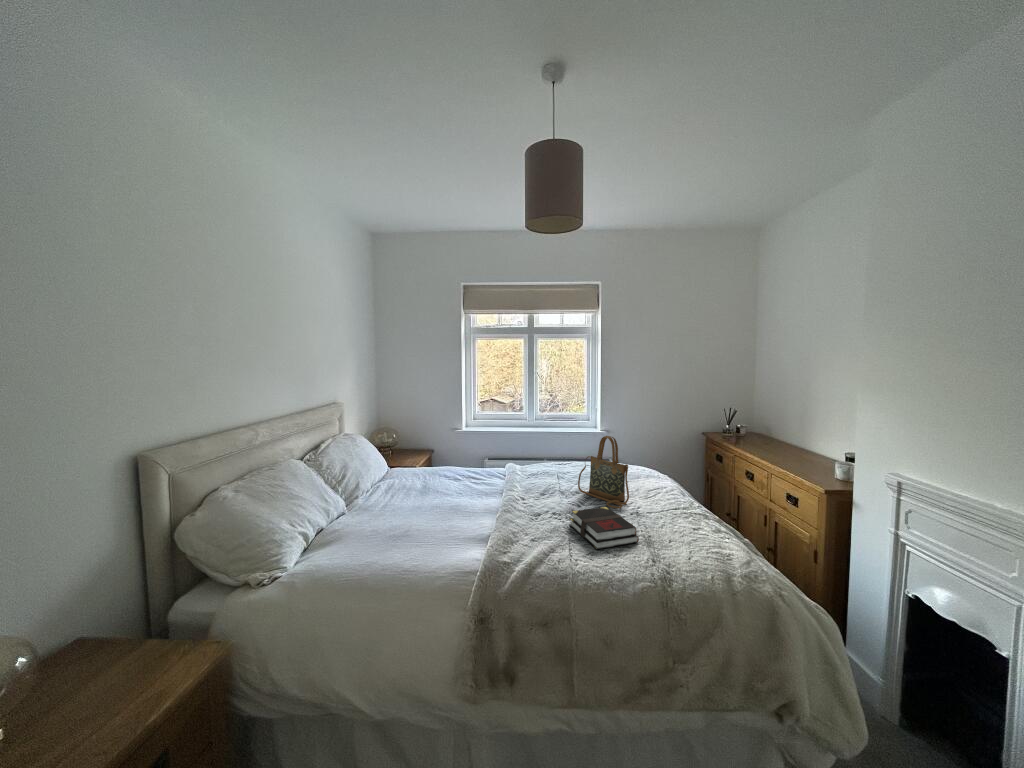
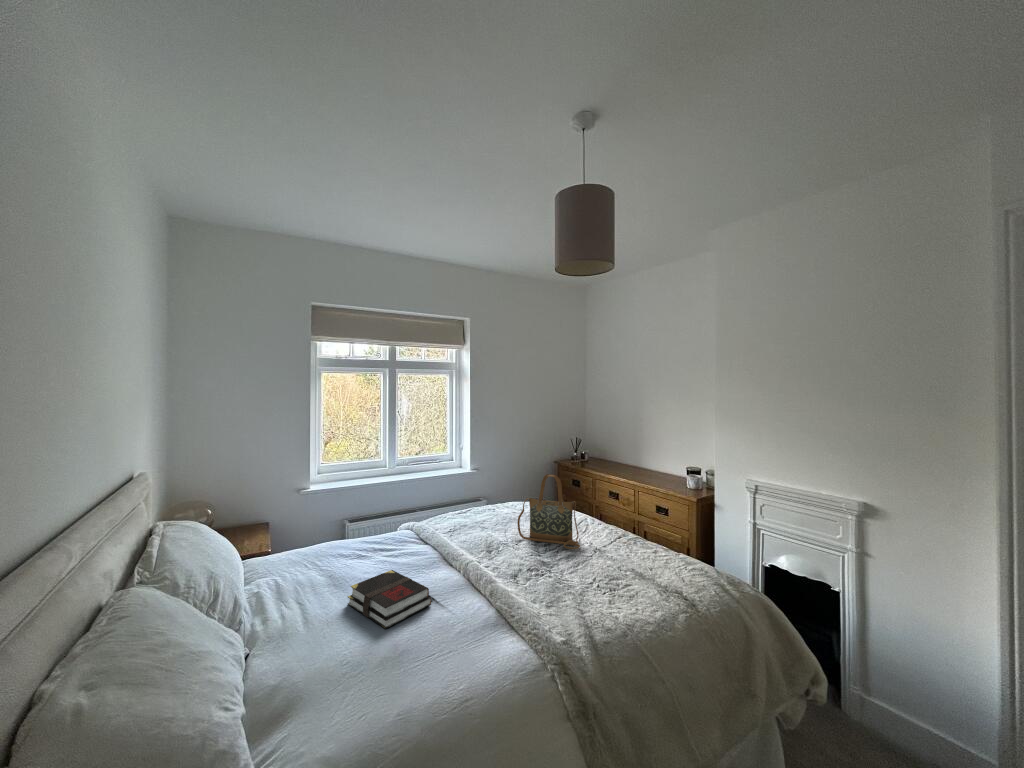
book: present [570,507,639,549] -> present [348,570,432,628]

